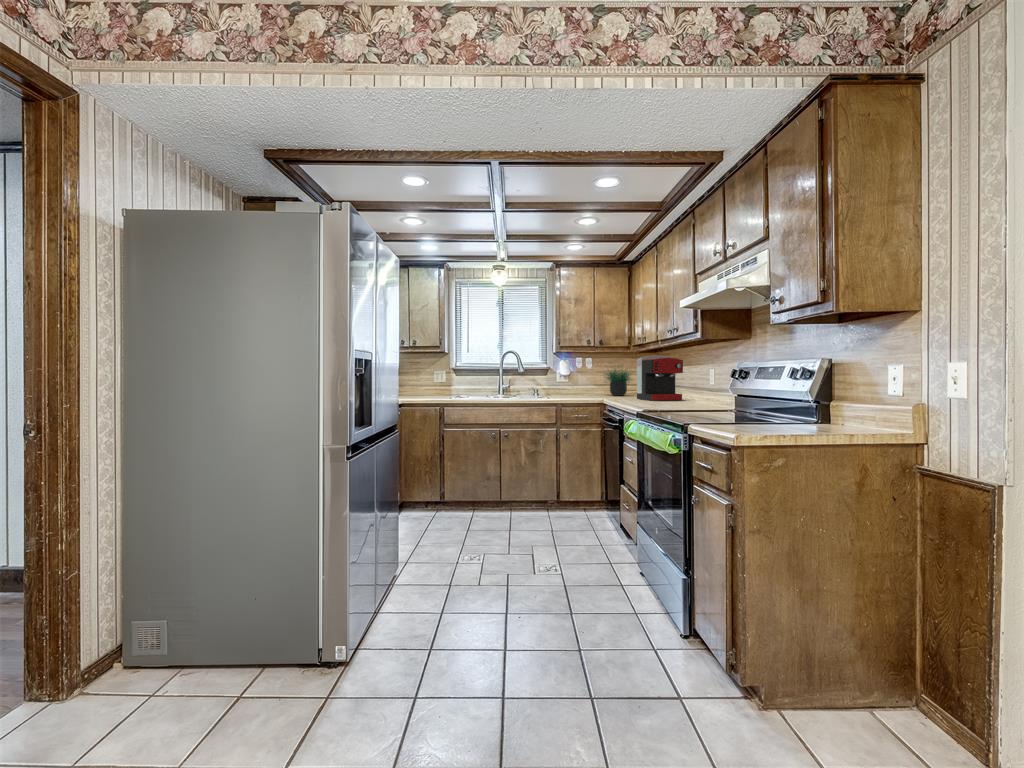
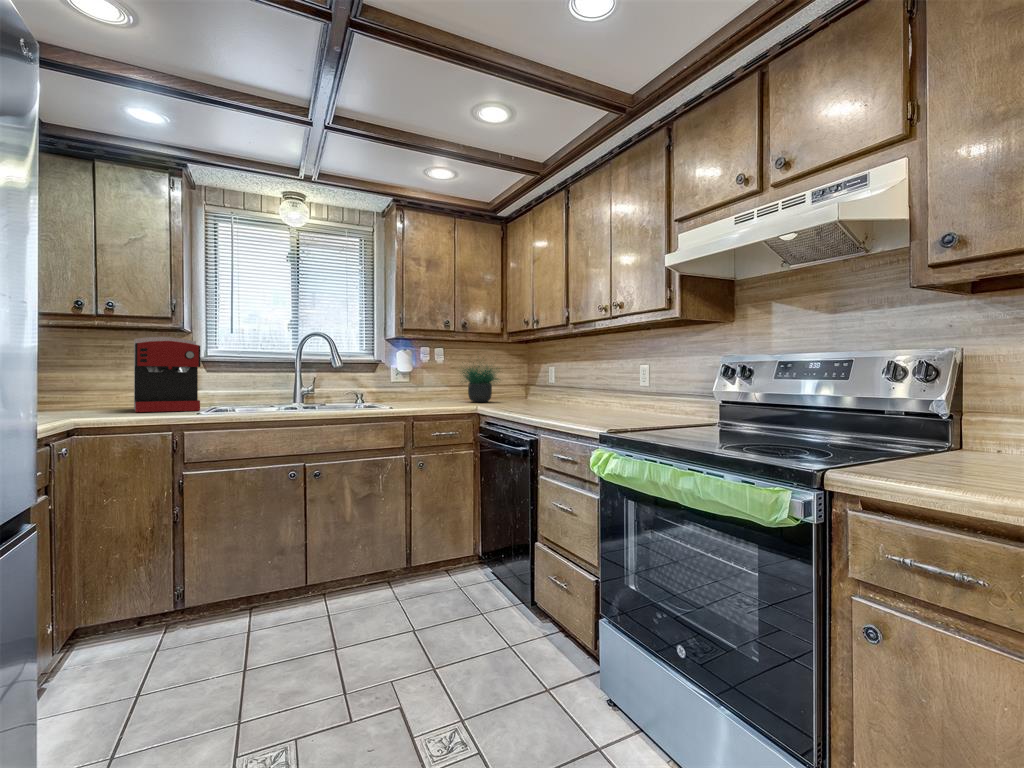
coffee maker: present [637,355,683,400] -> present [134,337,200,412]

